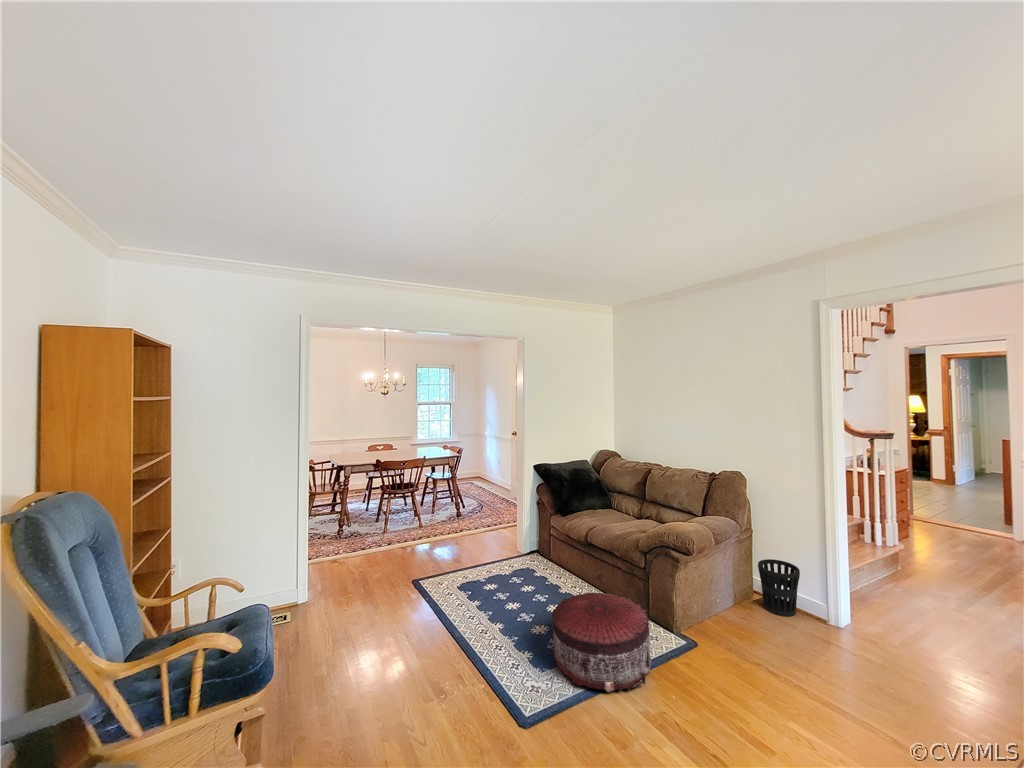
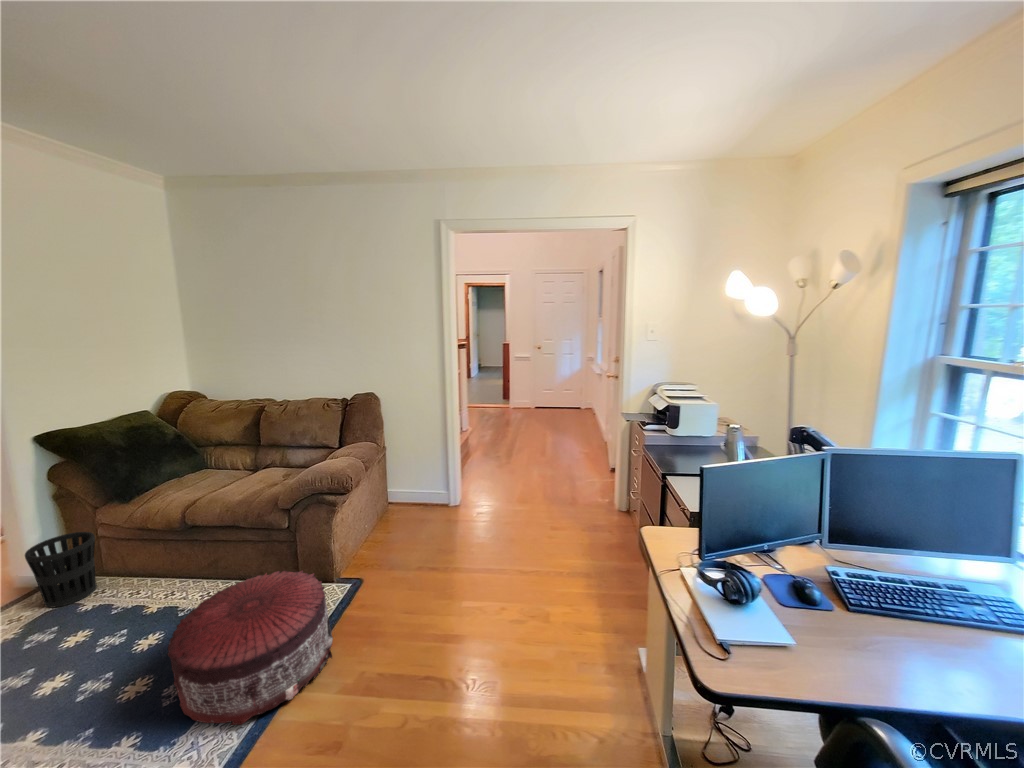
wastebasket: present [758,559,800,616] -> present [25,532,97,608]

